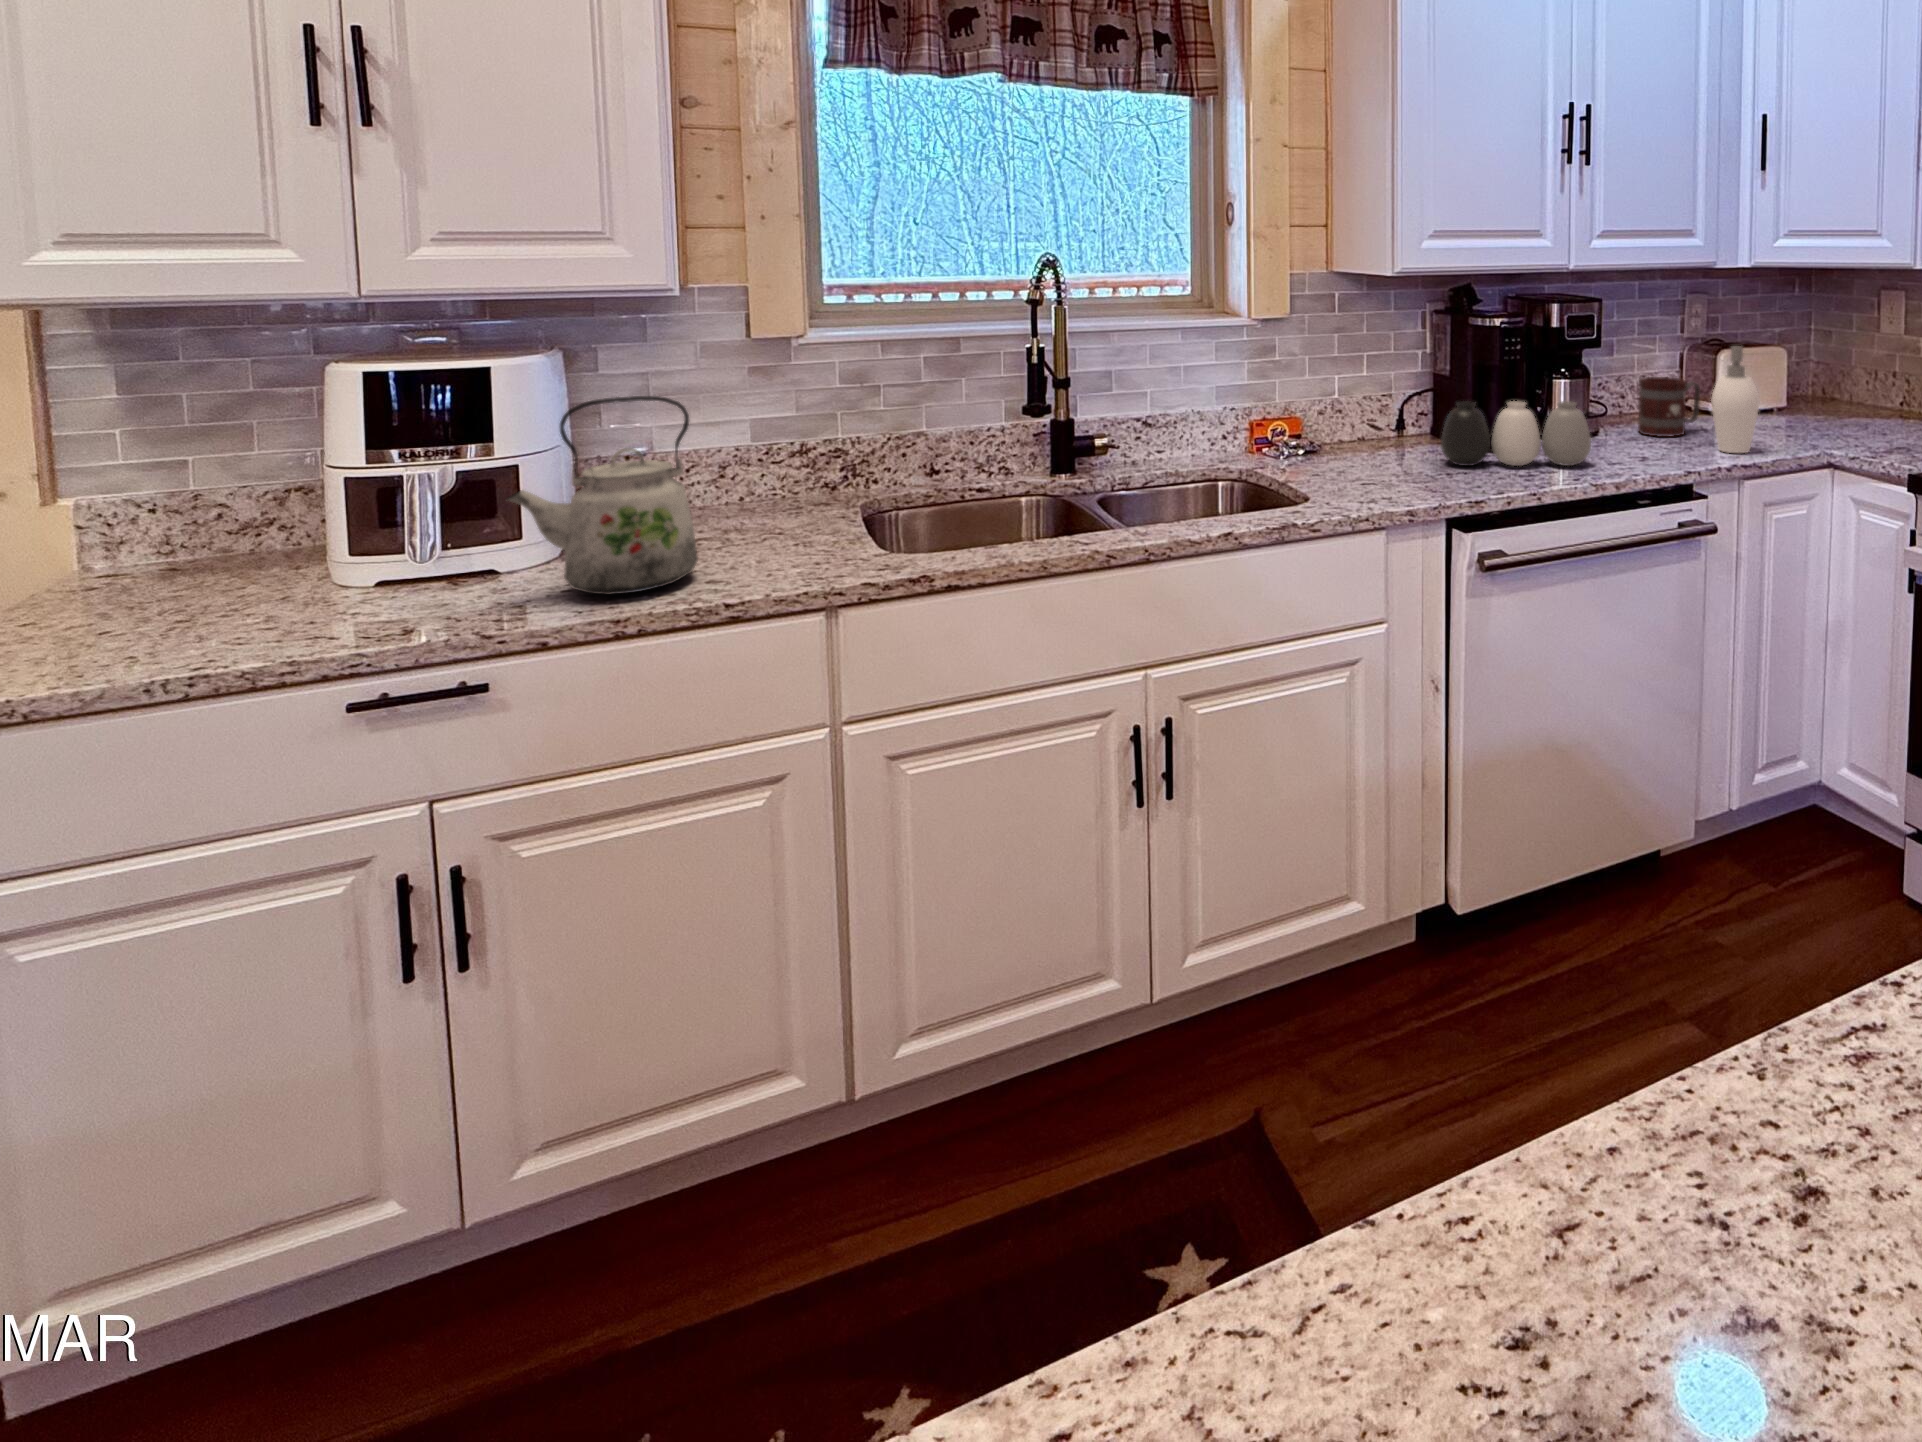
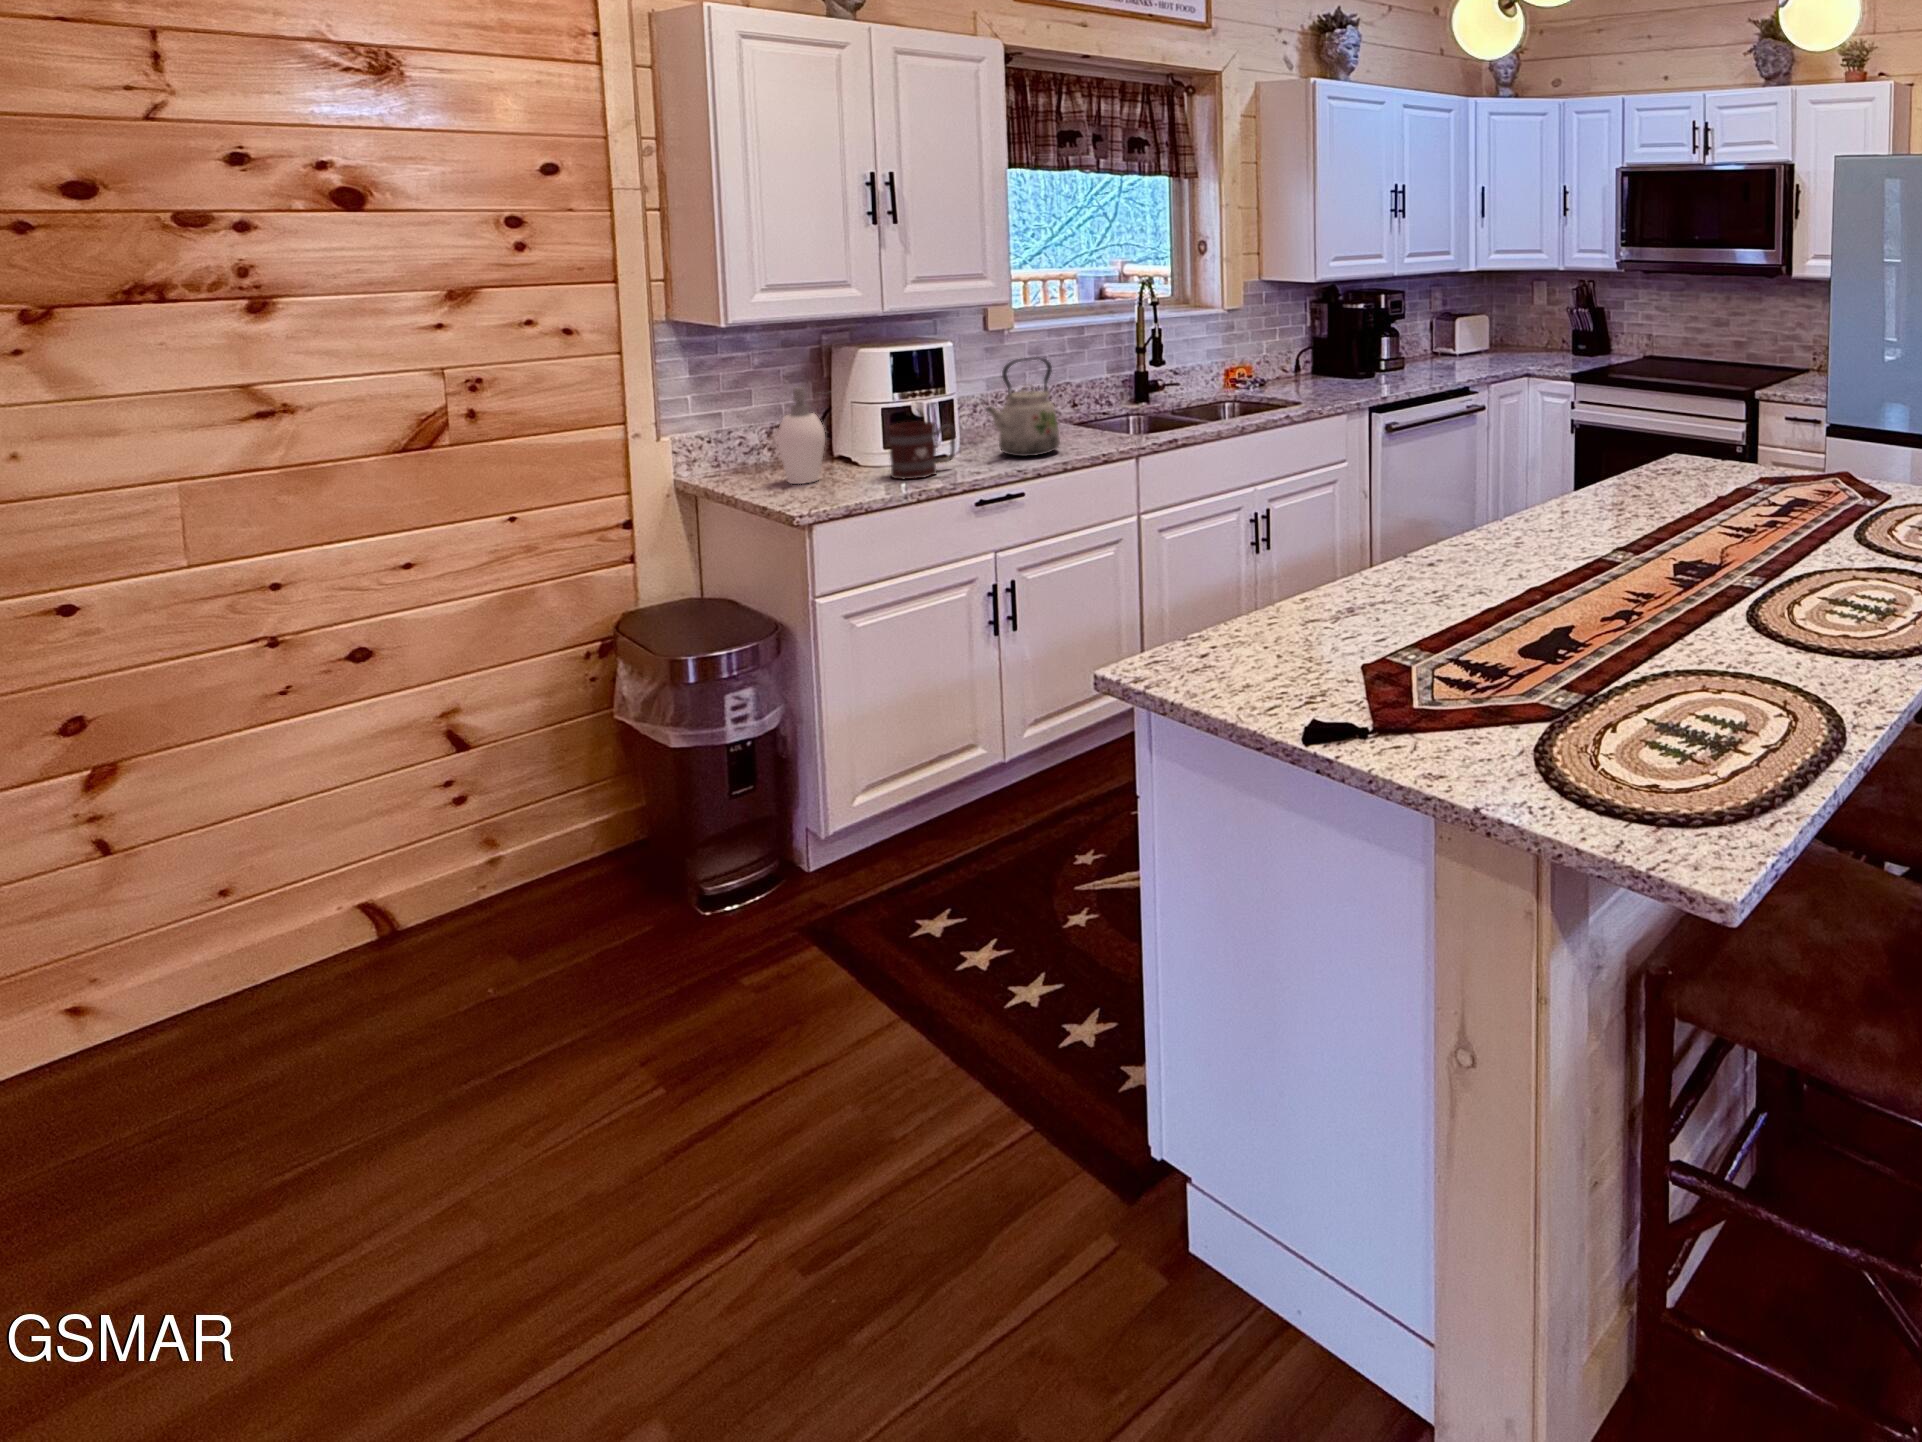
soap dispenser: present [1711,346,1760,453] -> present [777,387,836,484]
mug: present [1638,377,1701,437] -> present [888,421,956,479]
vase: present [1441,401,1591,466] -> none [1342,347,1420,384]

